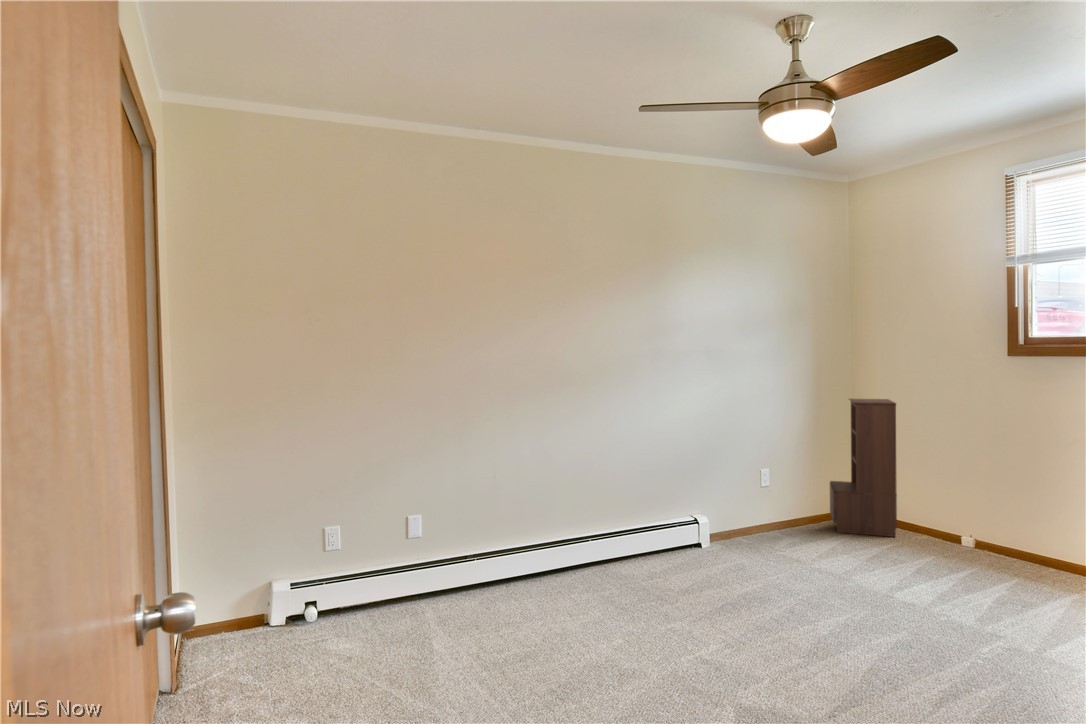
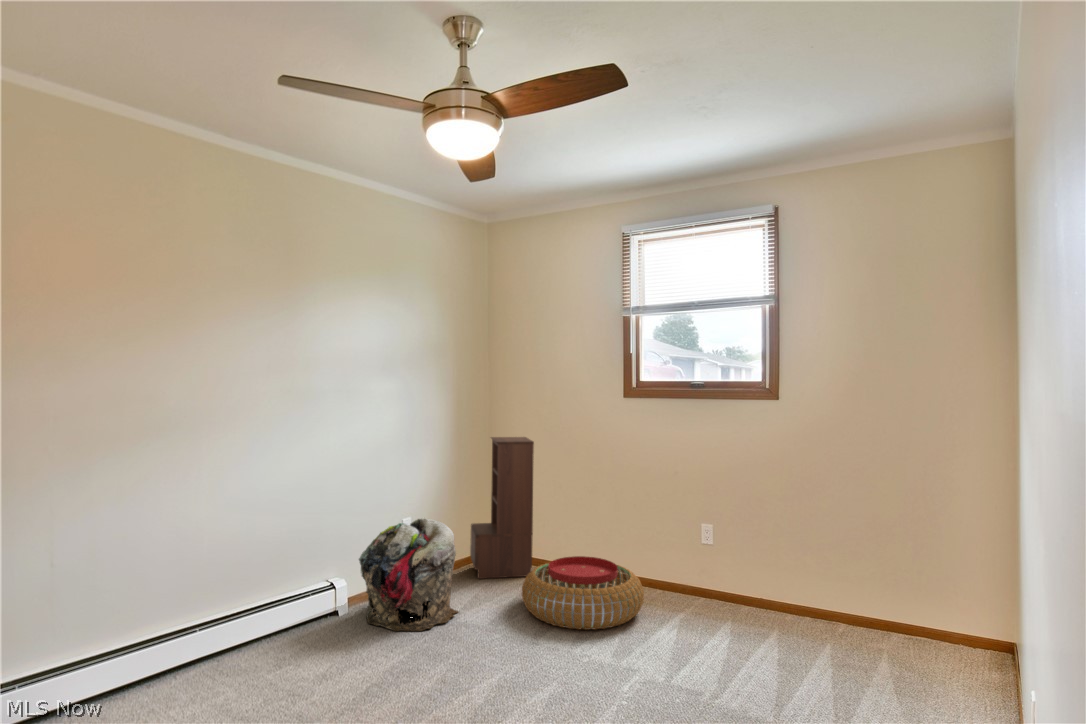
laundry basket: none [721,468,816,566] -> present [359,518,458,631]
pouf: none [882,520,1032,595] -> present [522,556,644,630]

